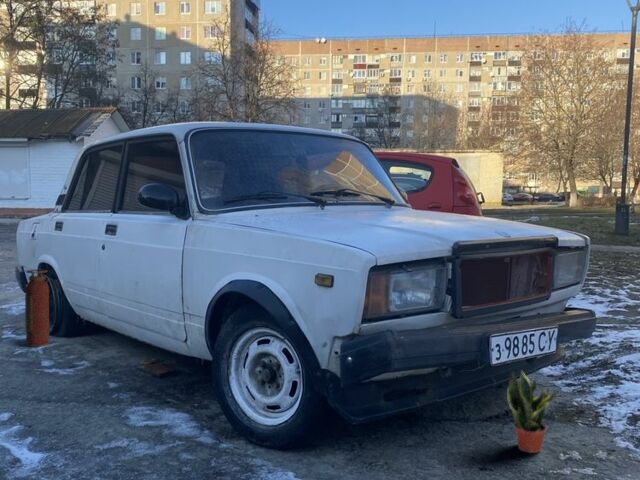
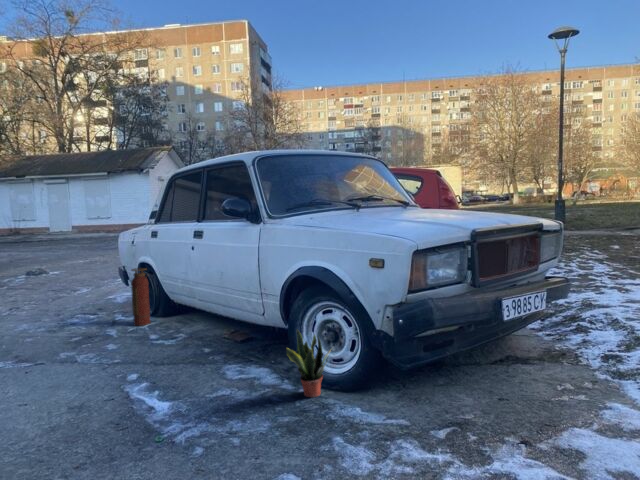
potted plant: present [507,372,557,453] -> present [286,330,331,397]

